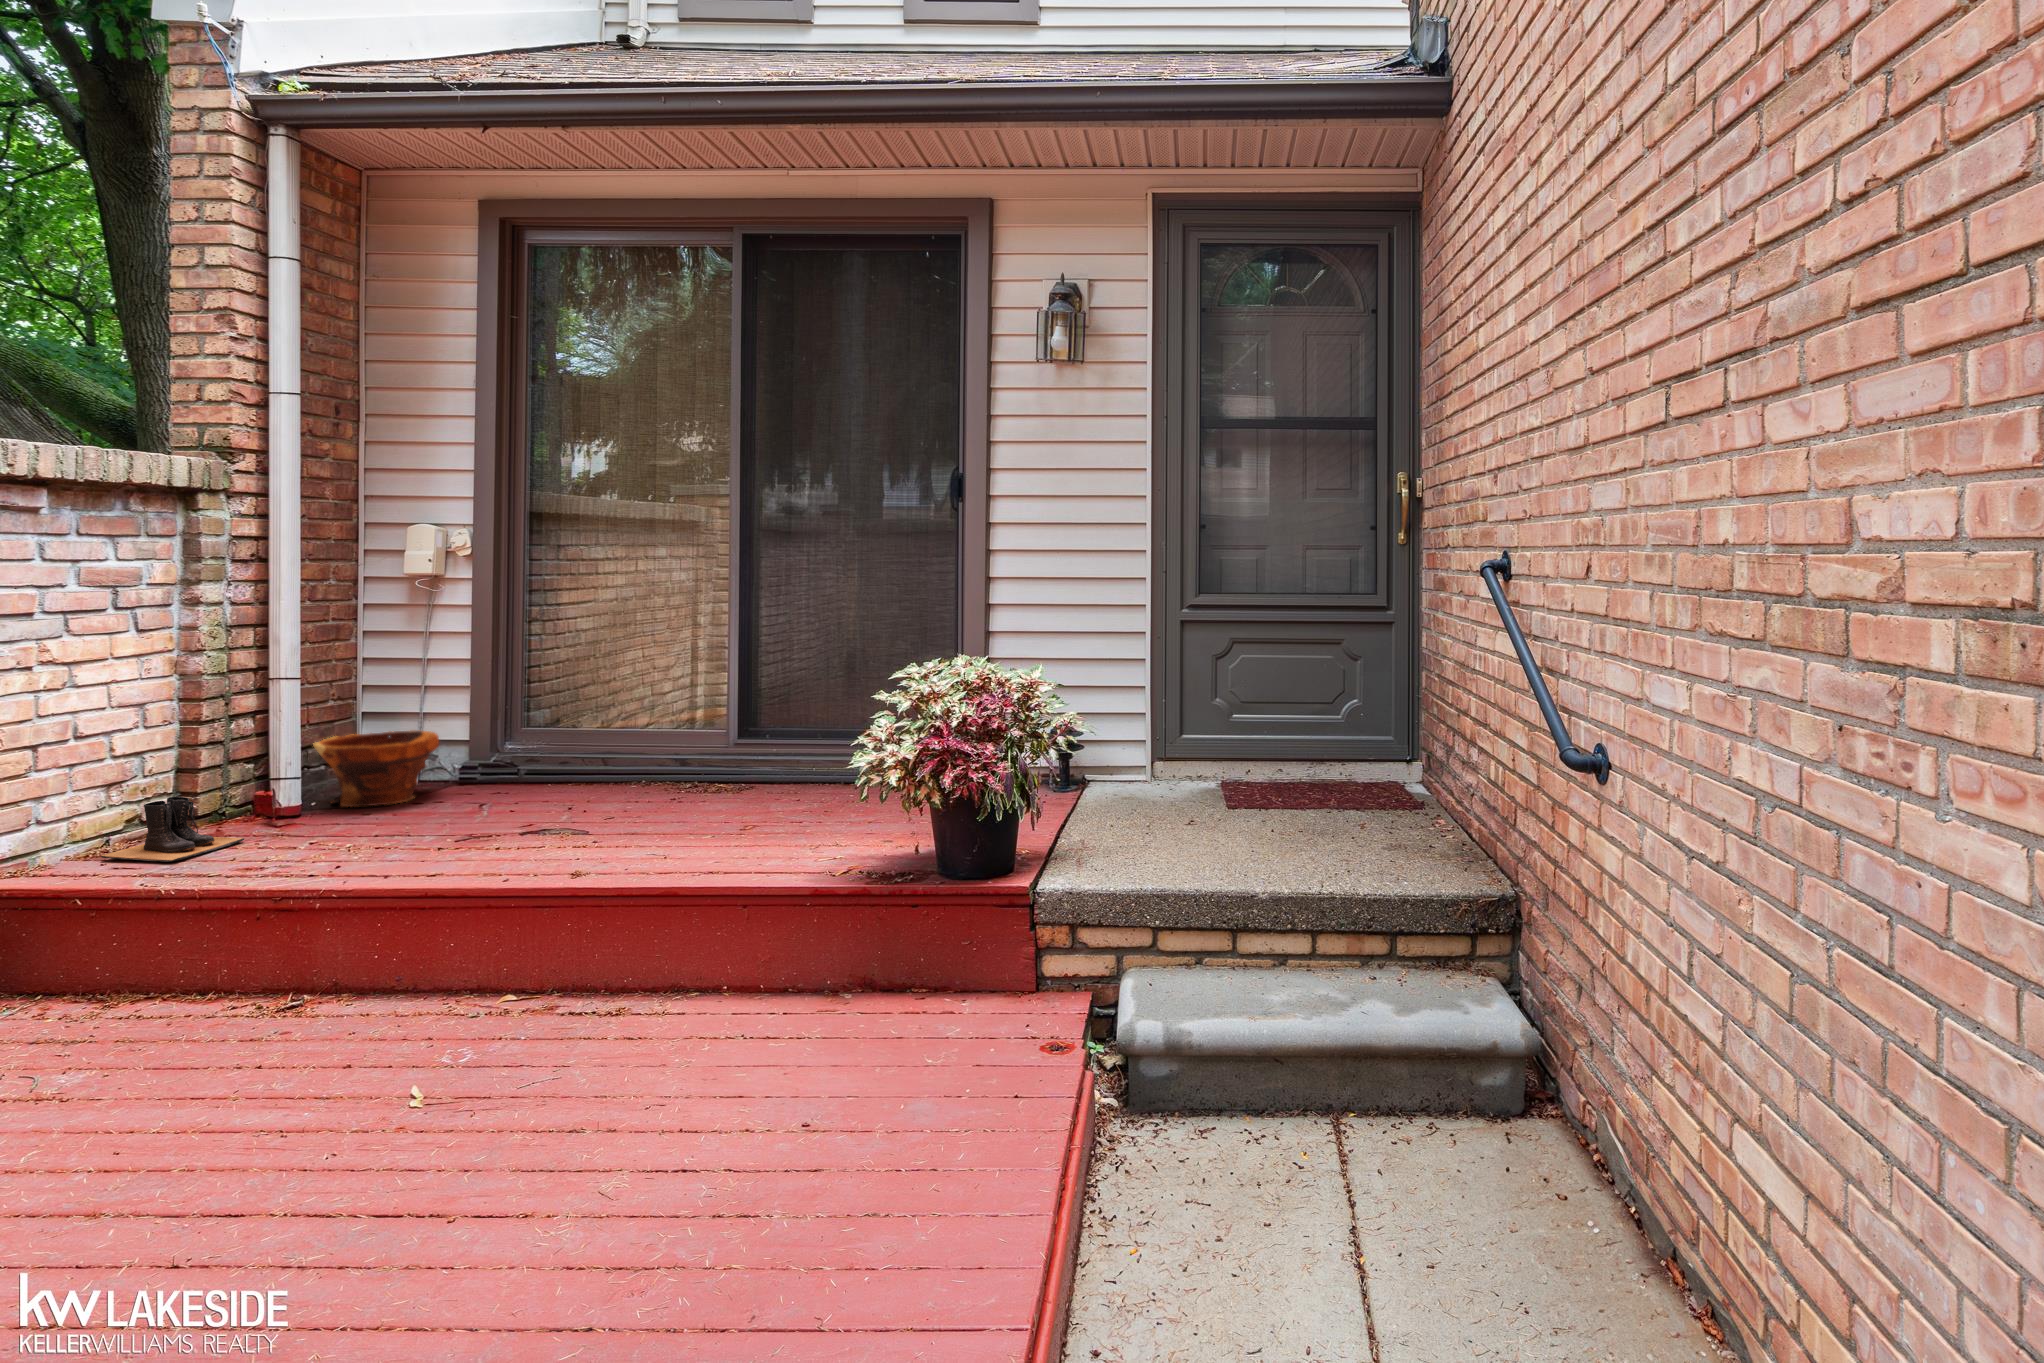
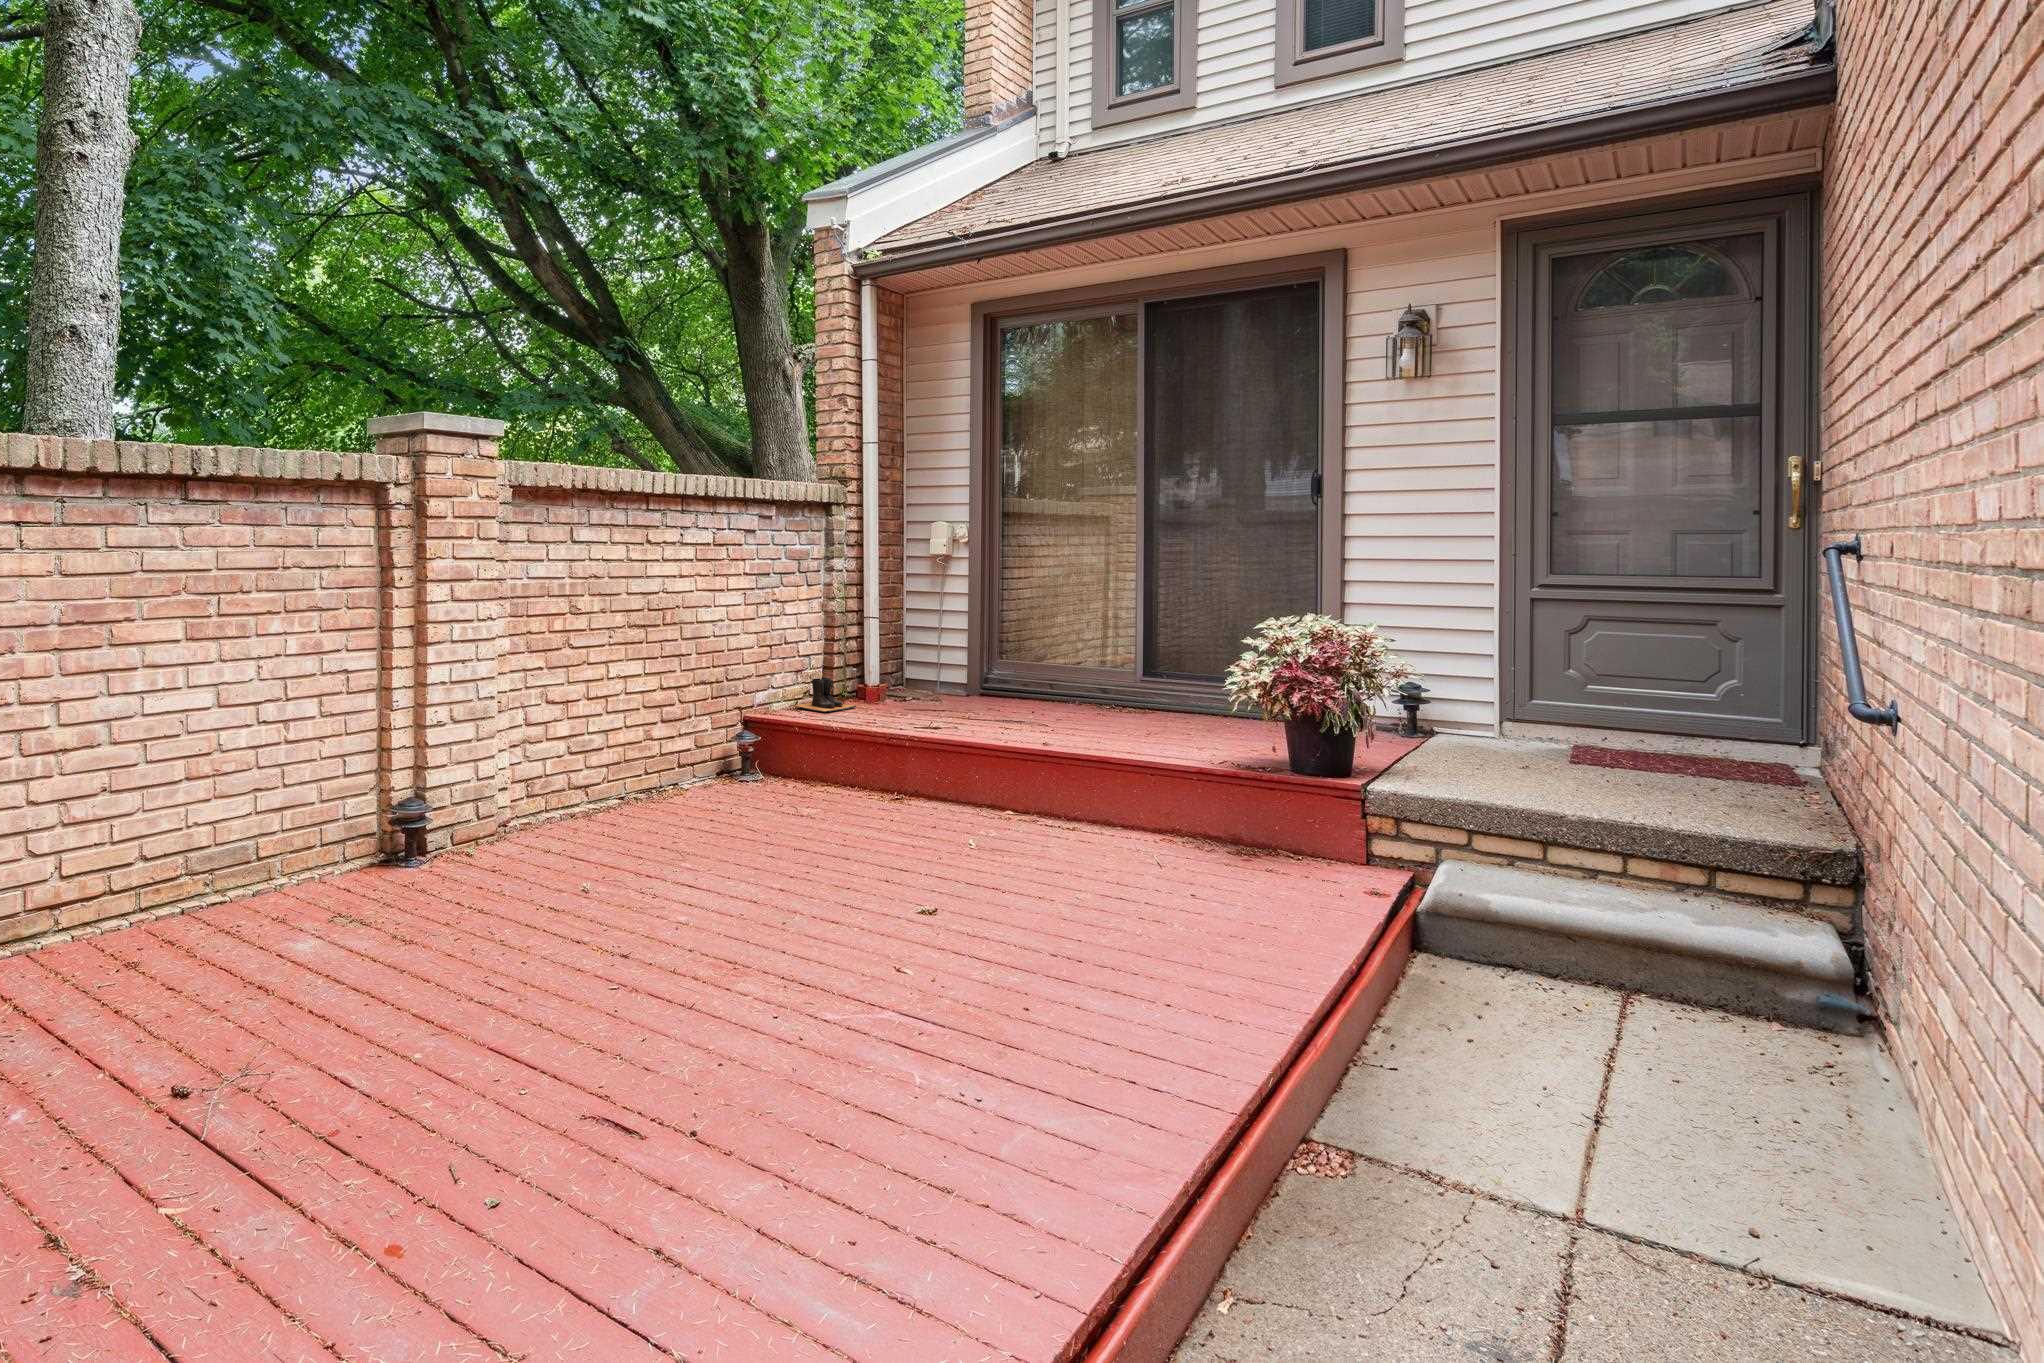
planter: present [313,730,439,807] -> none [885,654,950,698]

